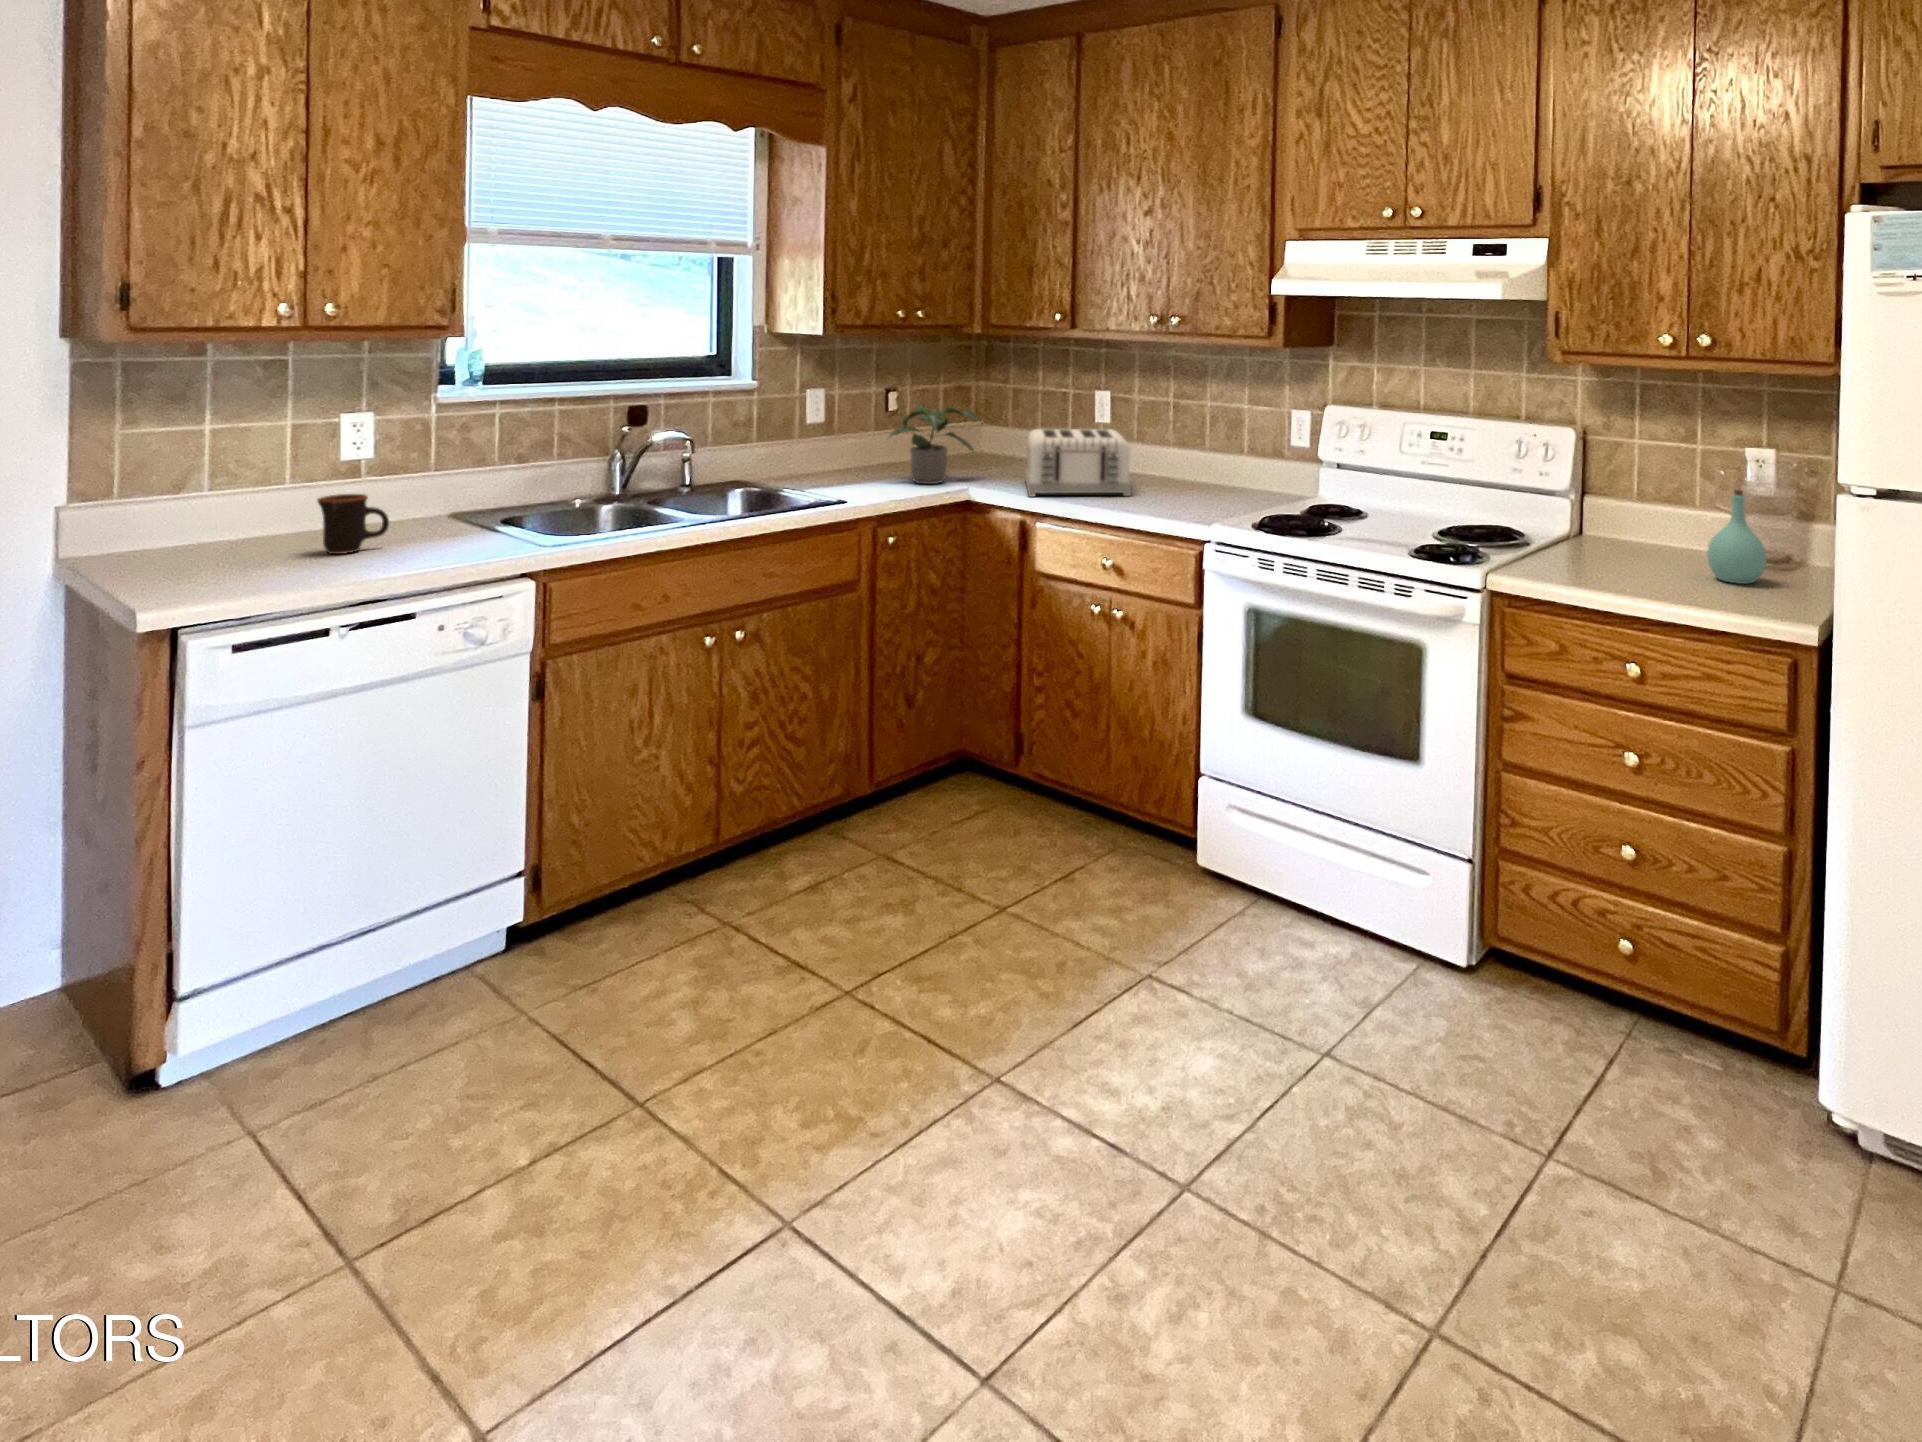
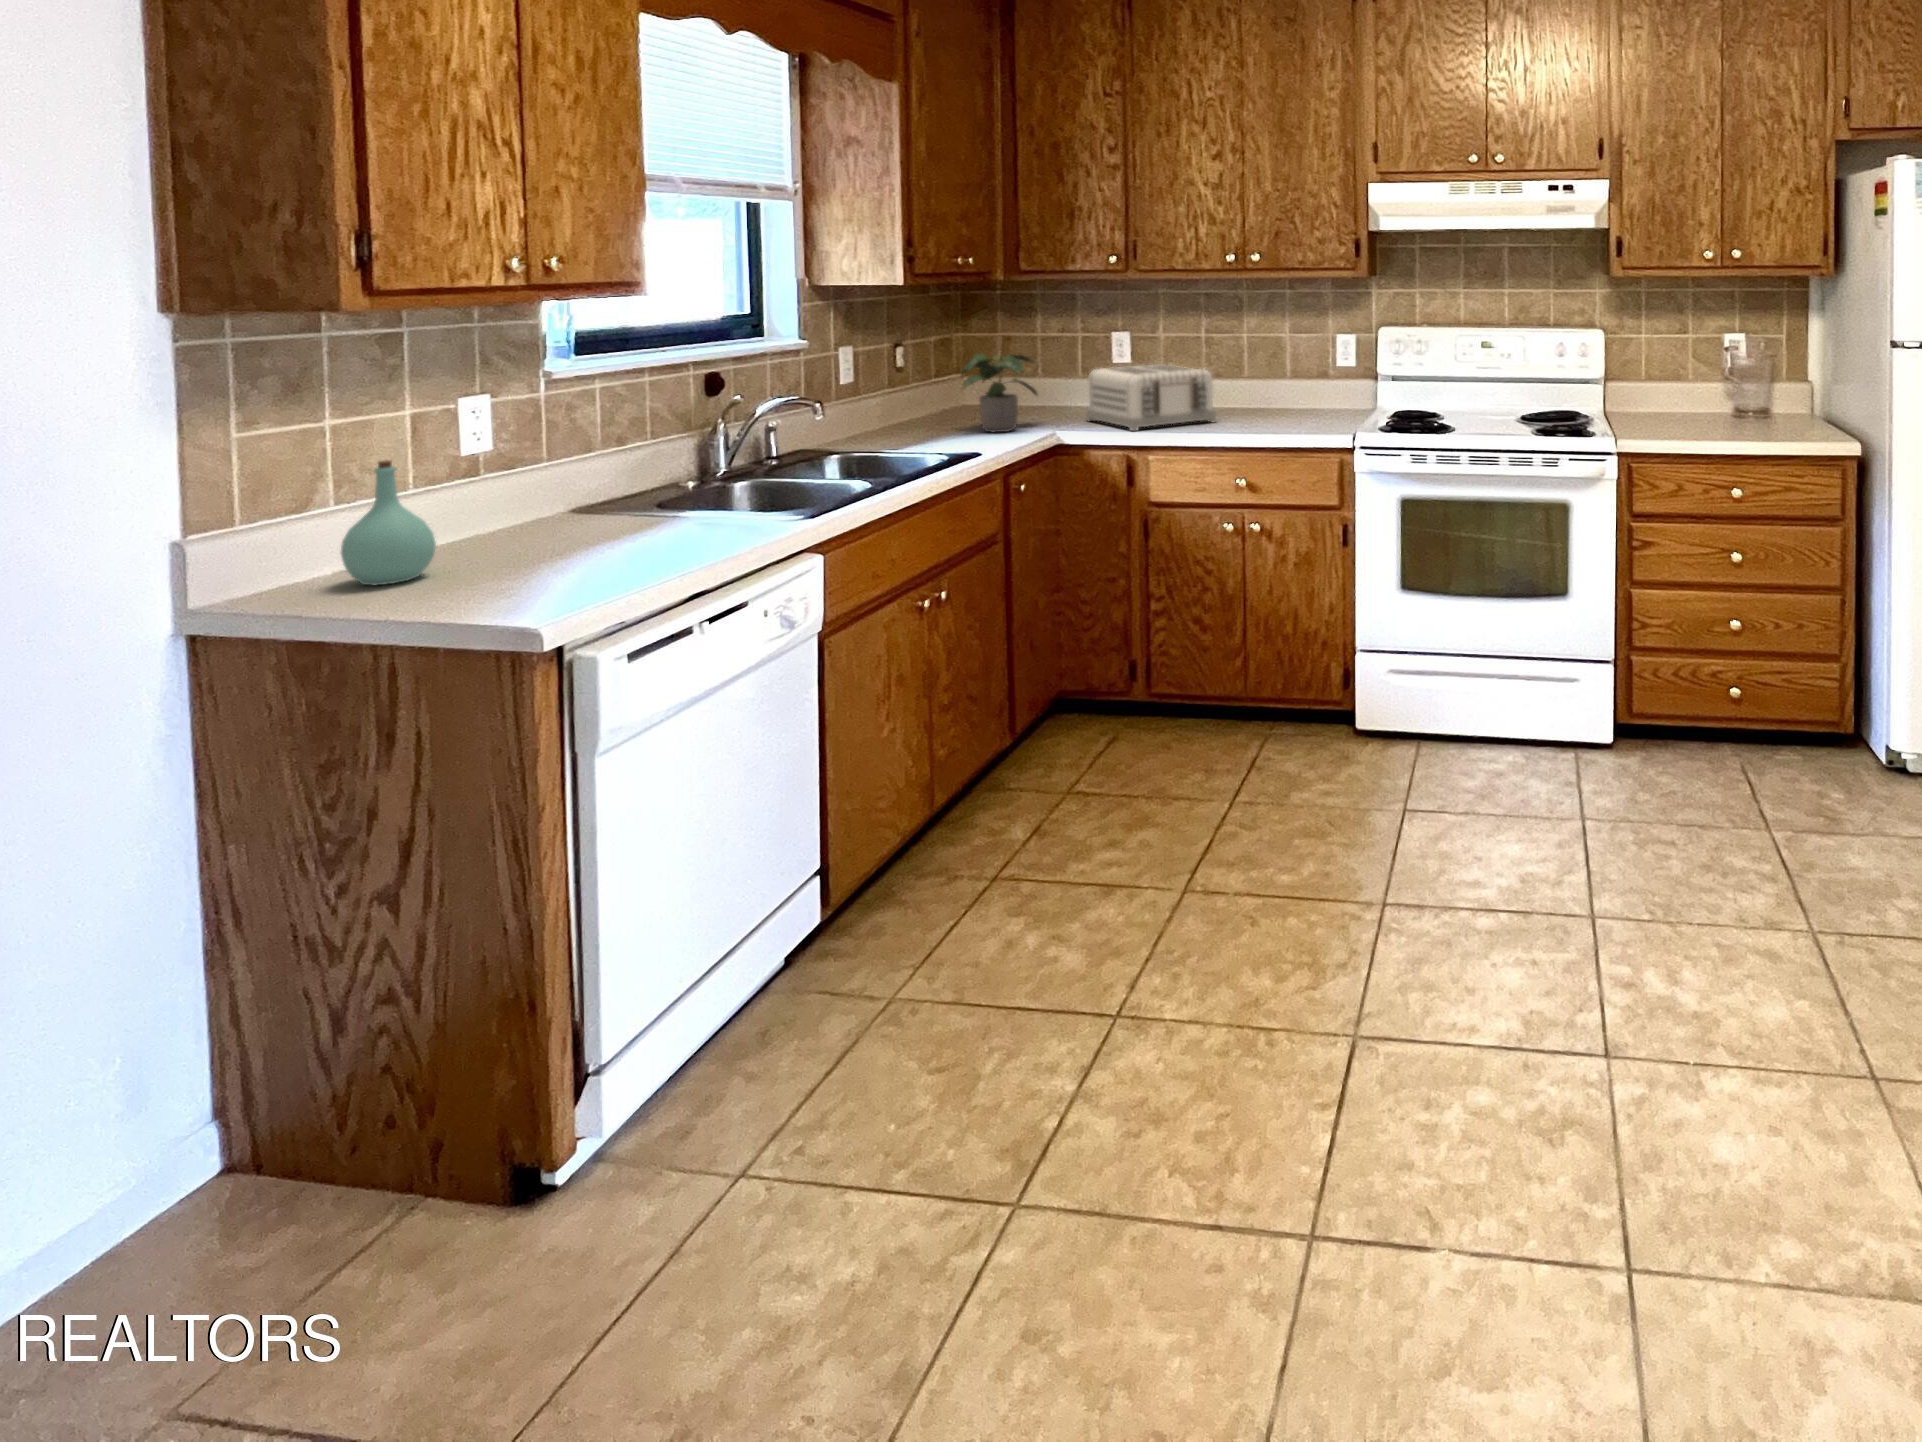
bottle: present [1707,490,1767,584] -> present [341,460,436,585]
mug: present [317,494,389,554] -> none [545,485,618,559]

